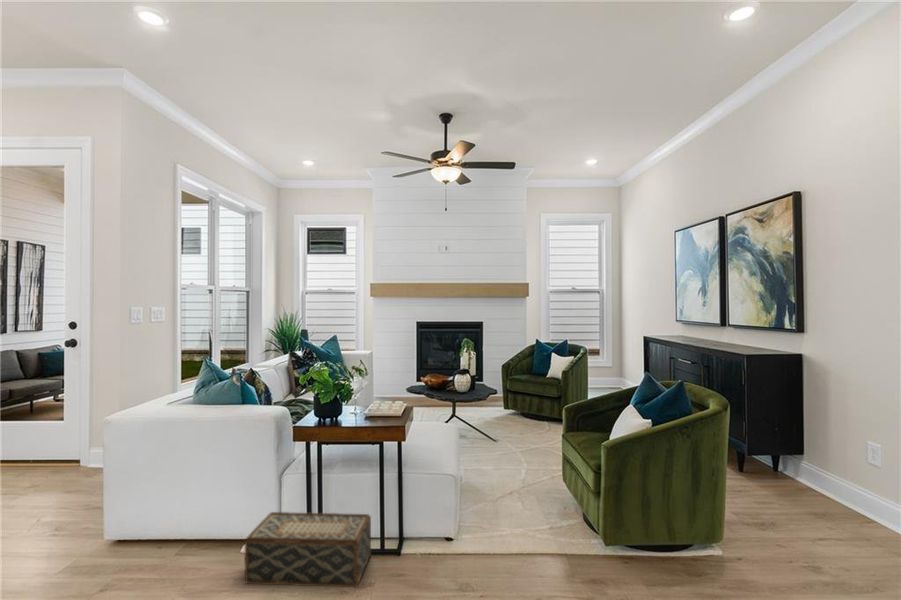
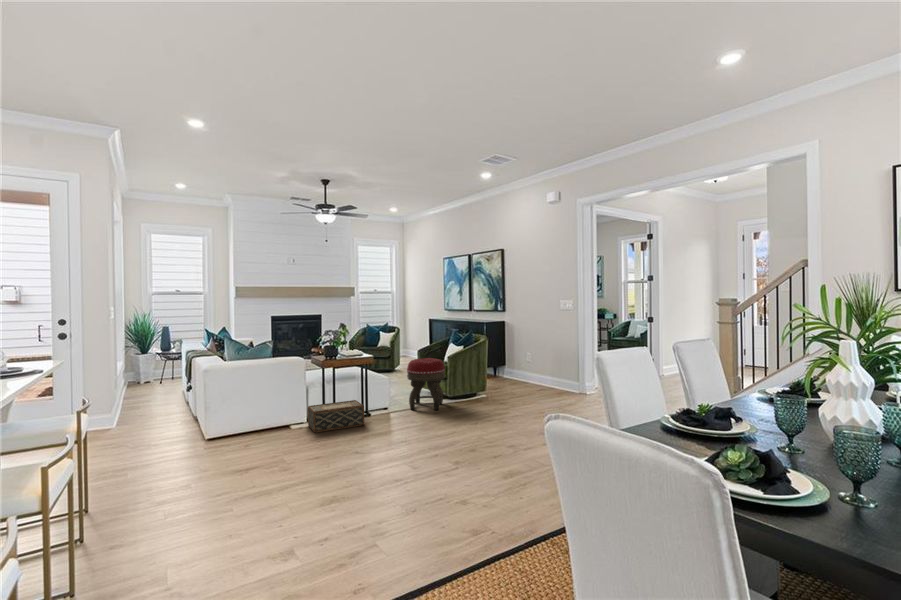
footstool: none [500,434,593,575] -> present [407,358,445,410]

